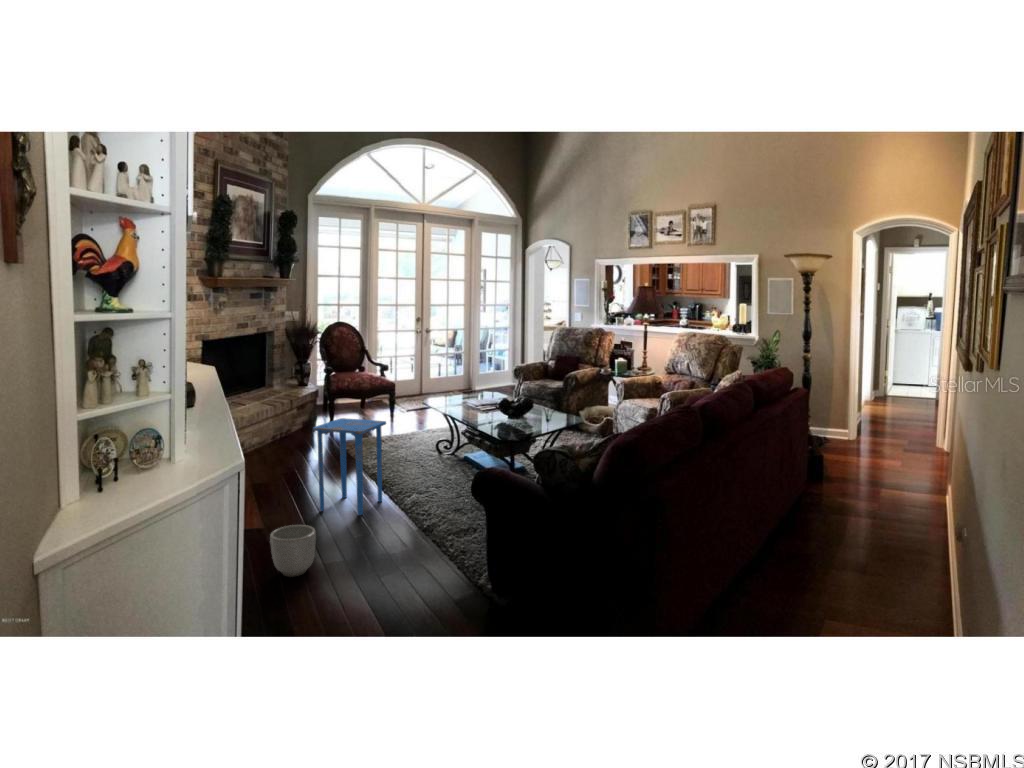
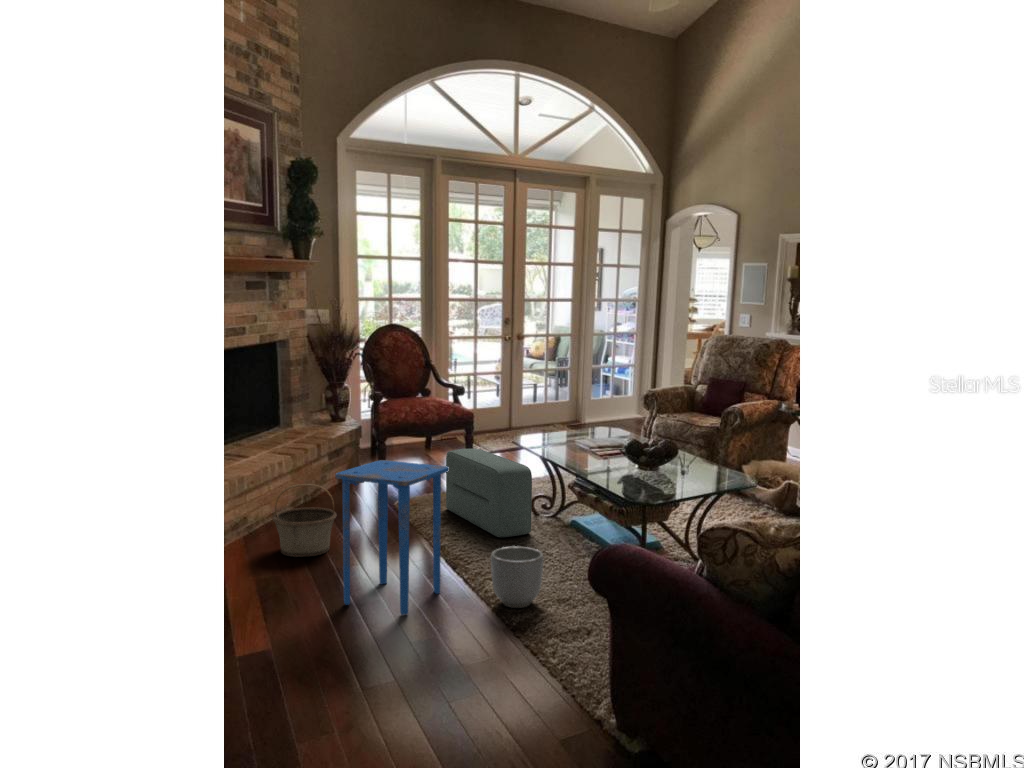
pouf: none [381,410,439,466] -> present [446,449,532,537]
basket: none [266,436,309,484] -> present [273,484,336,557]
planter: present [270,525,316,577] -> present [491,546,544,608]

